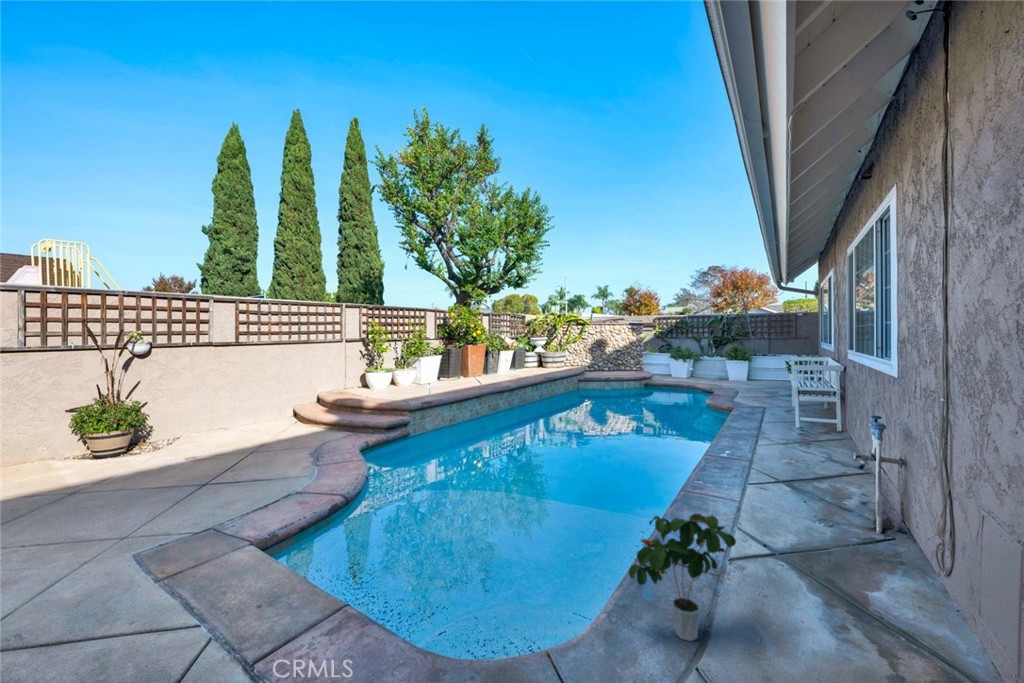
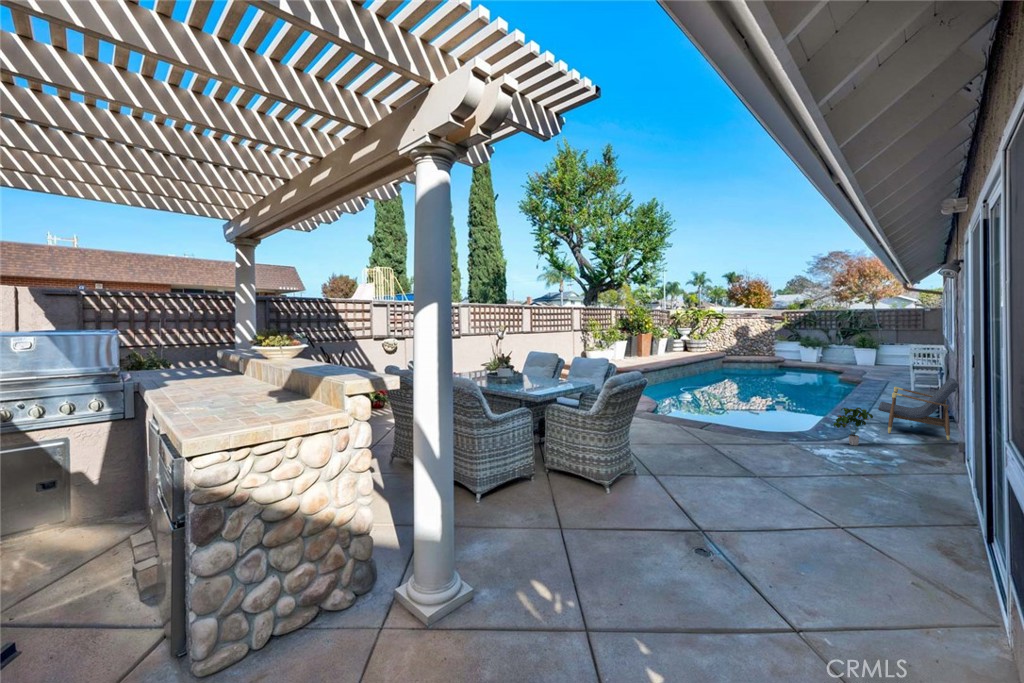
lounge chair: none [751,410,930,580] -> present [878,378,958,440]

